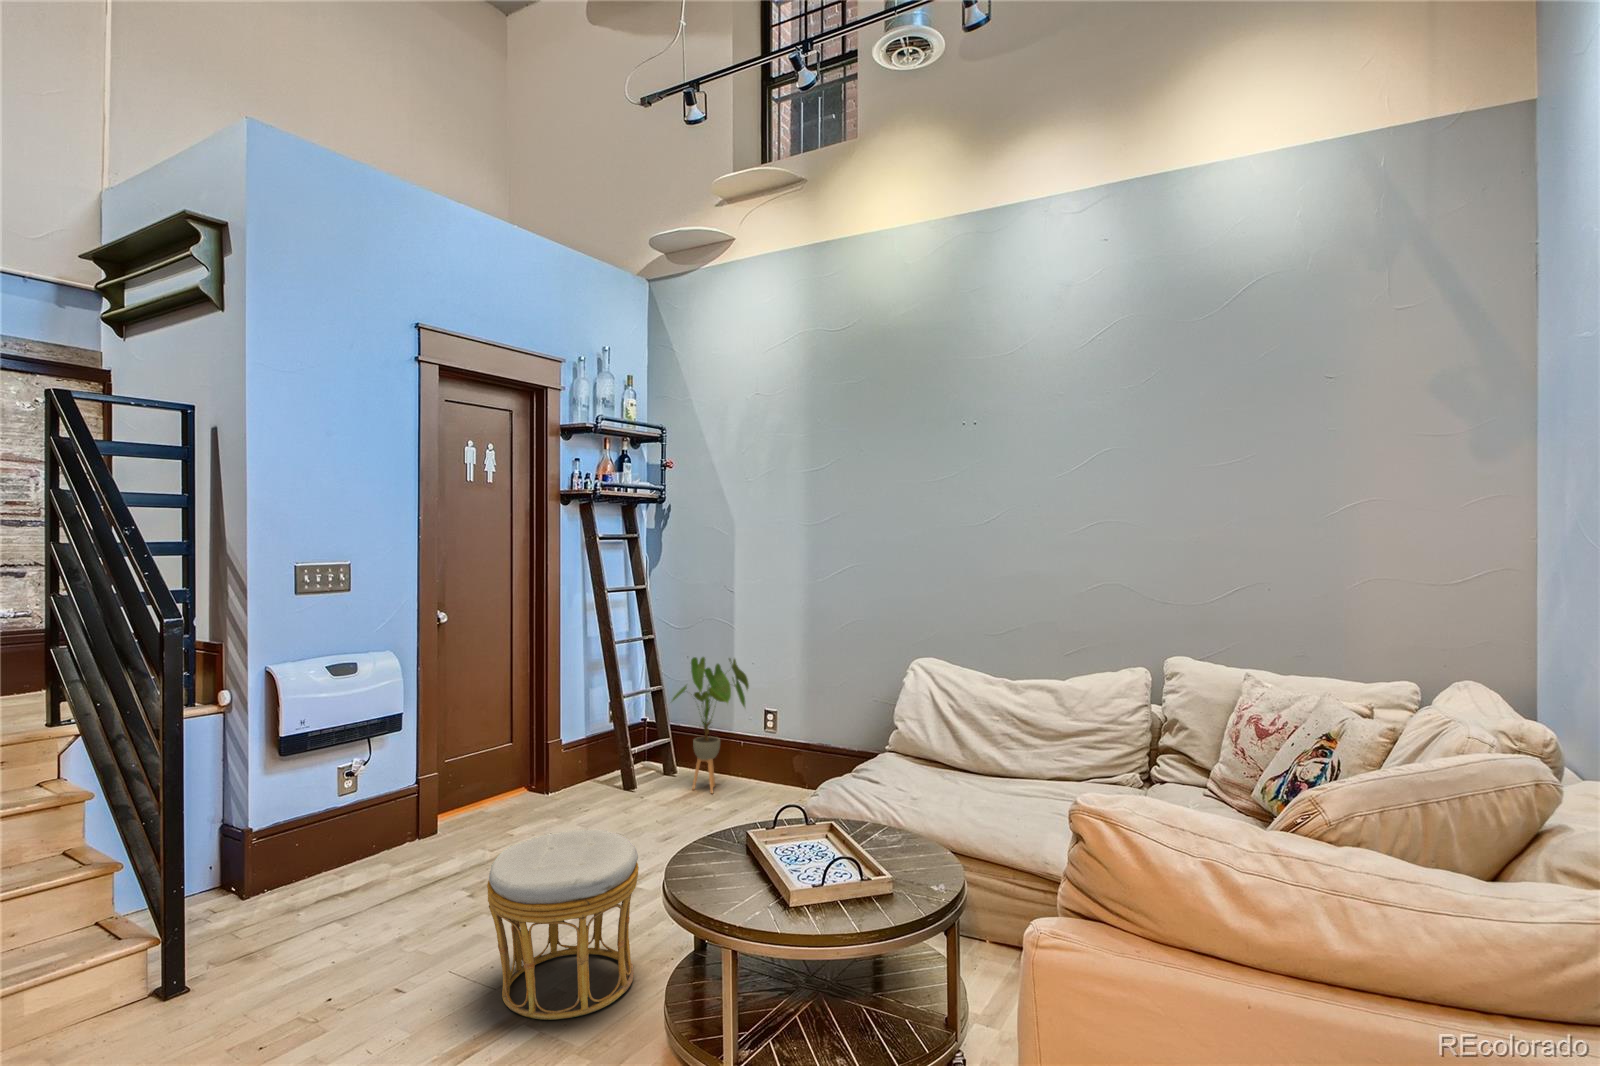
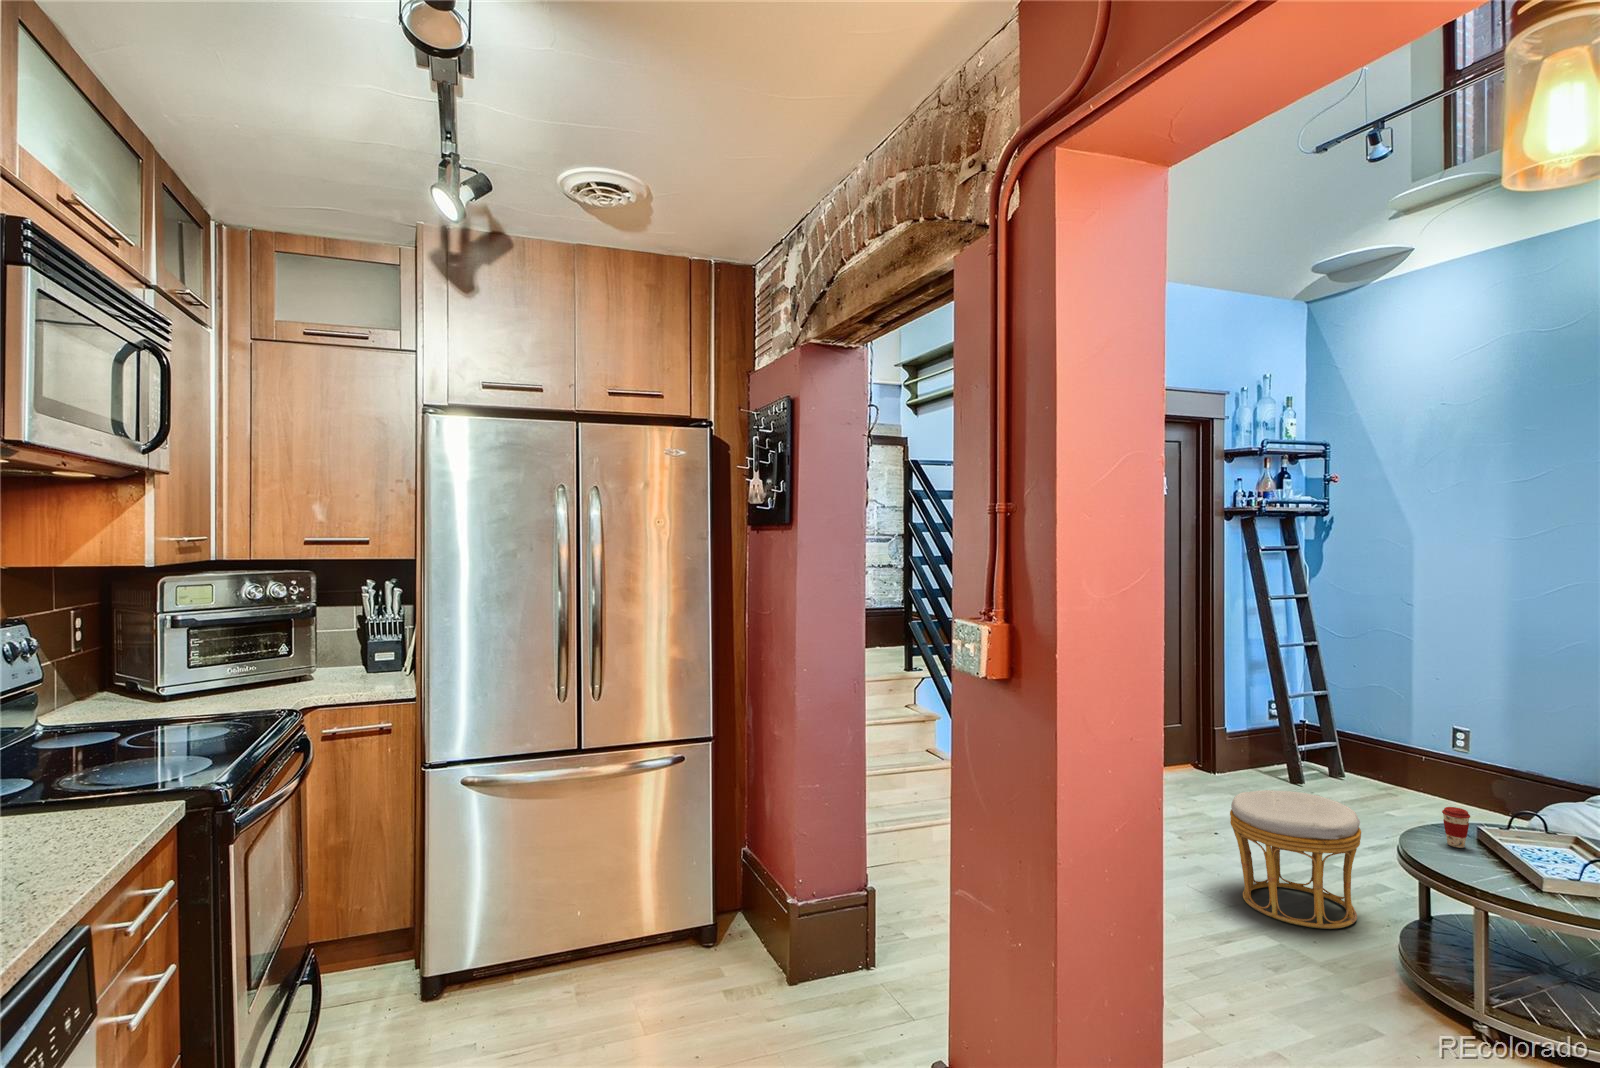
house plant: present [672,657,749,794] -> none [1340,666,1435,800]
coffee cup: none [705,830,732,881] -> present [1442,807,1470,848]

